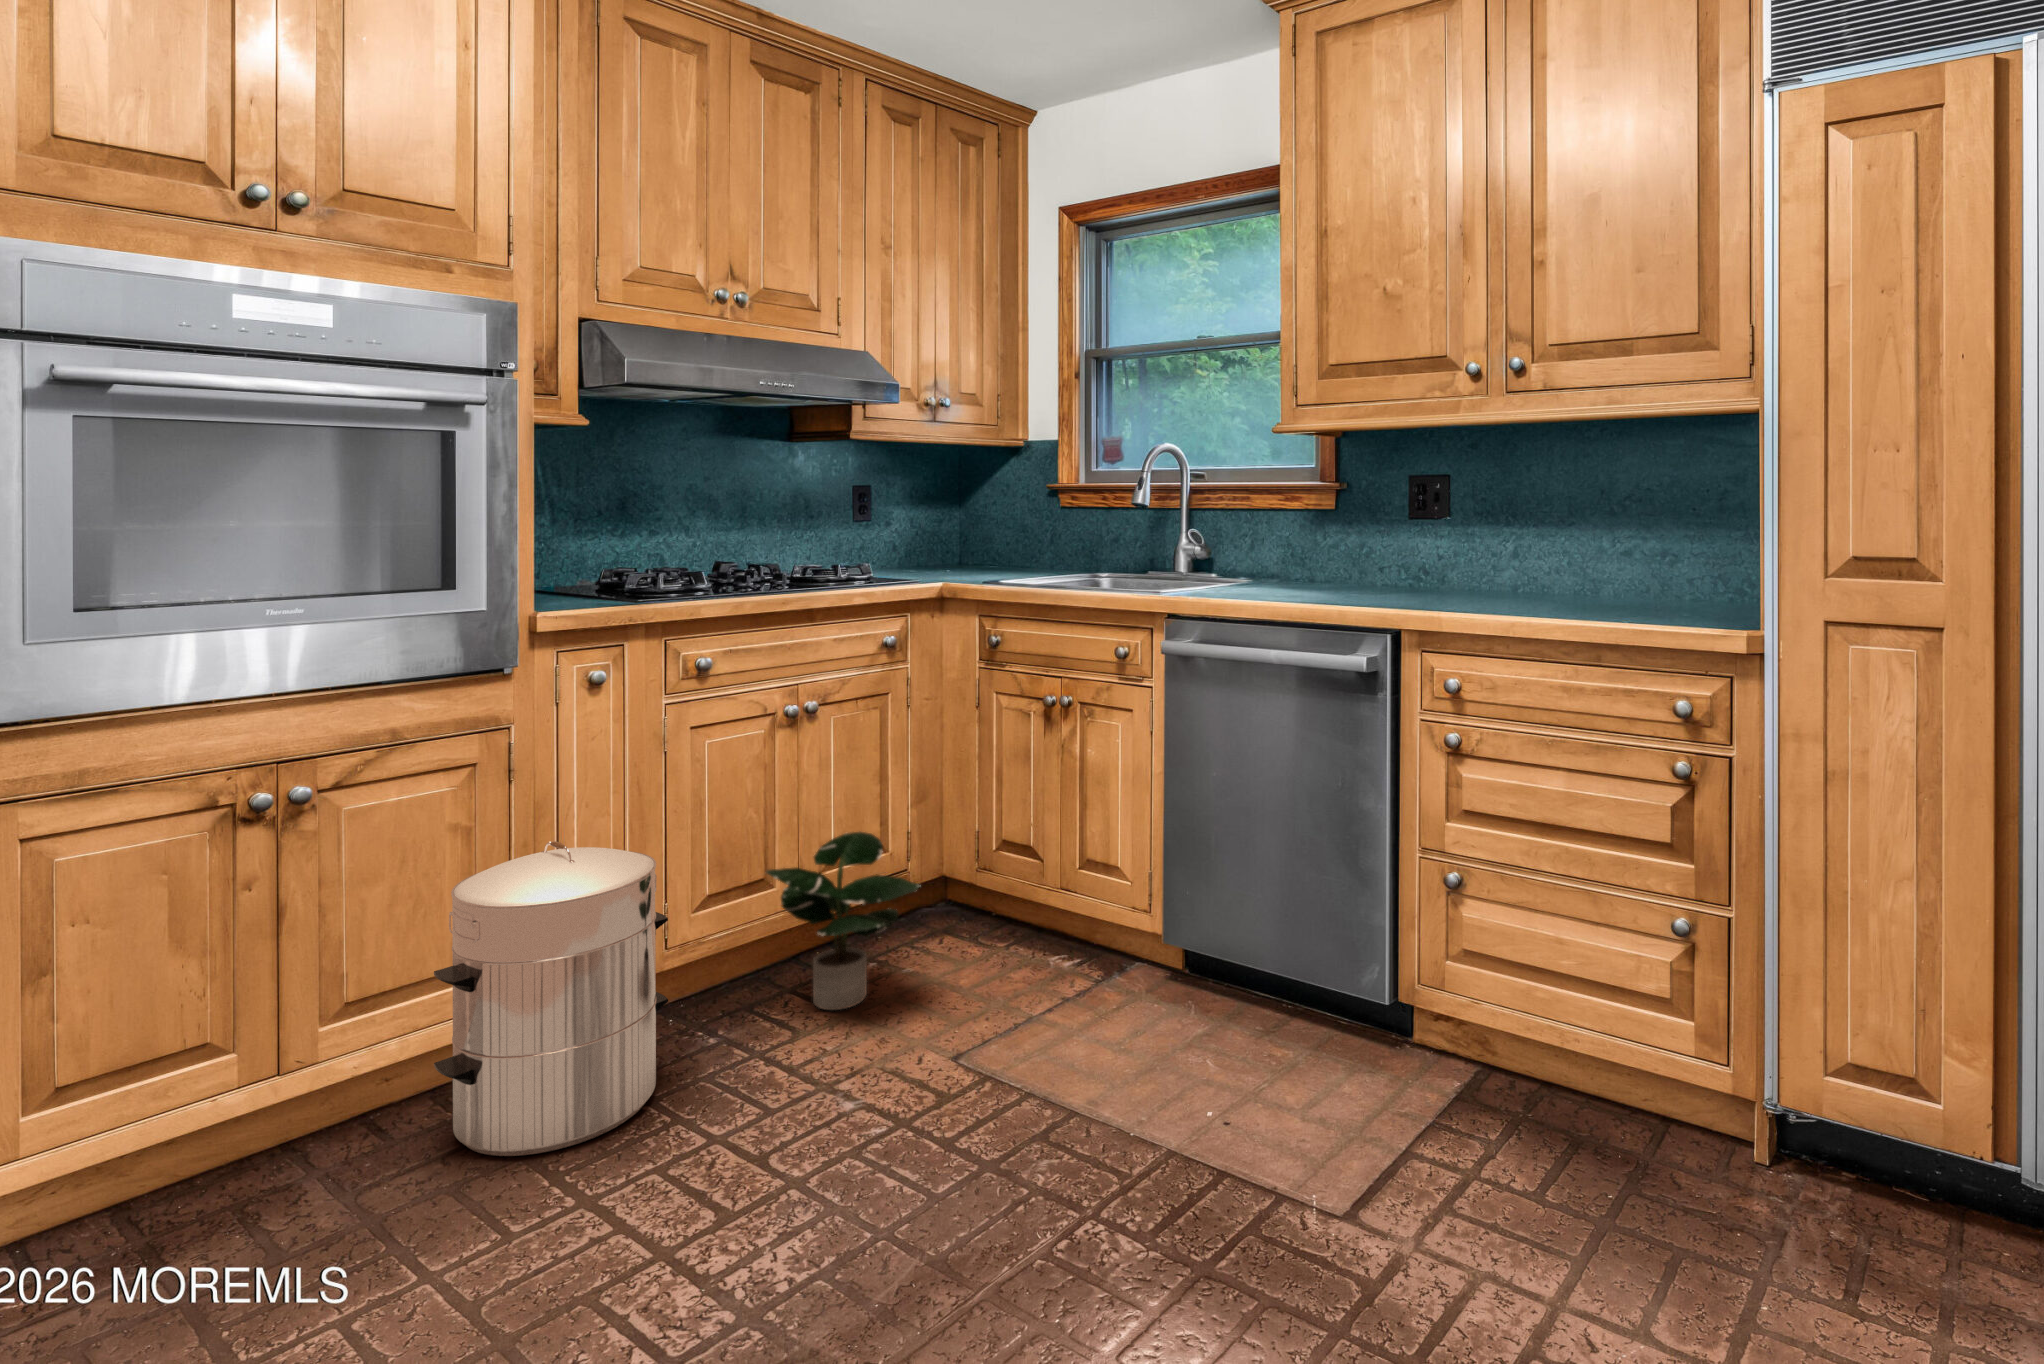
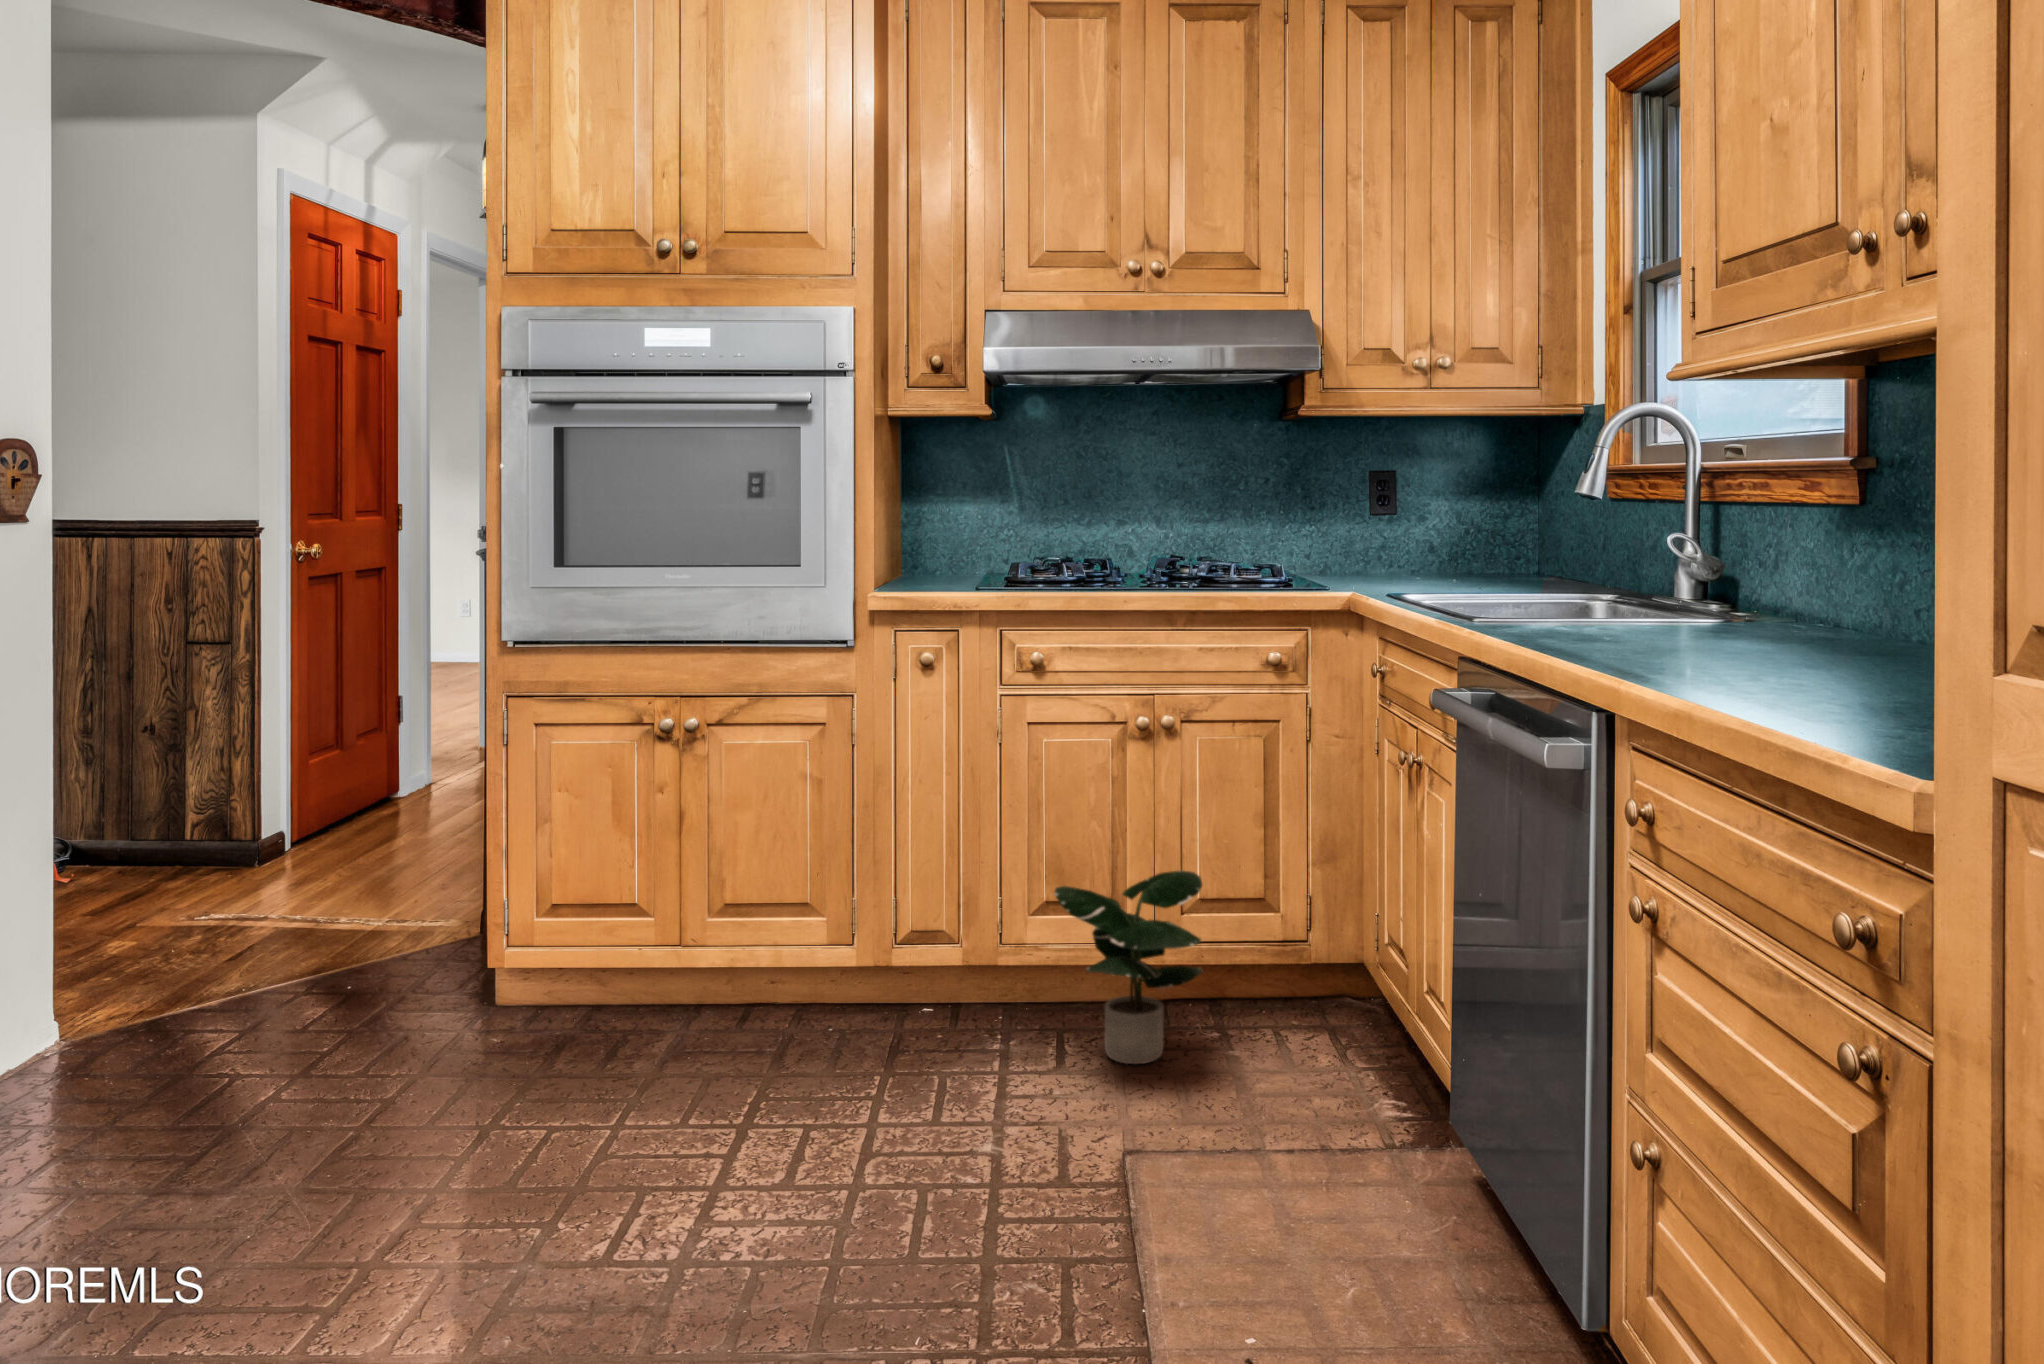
waste bin: present [434,841,668,1156] -> none [734,803,930,1084]

